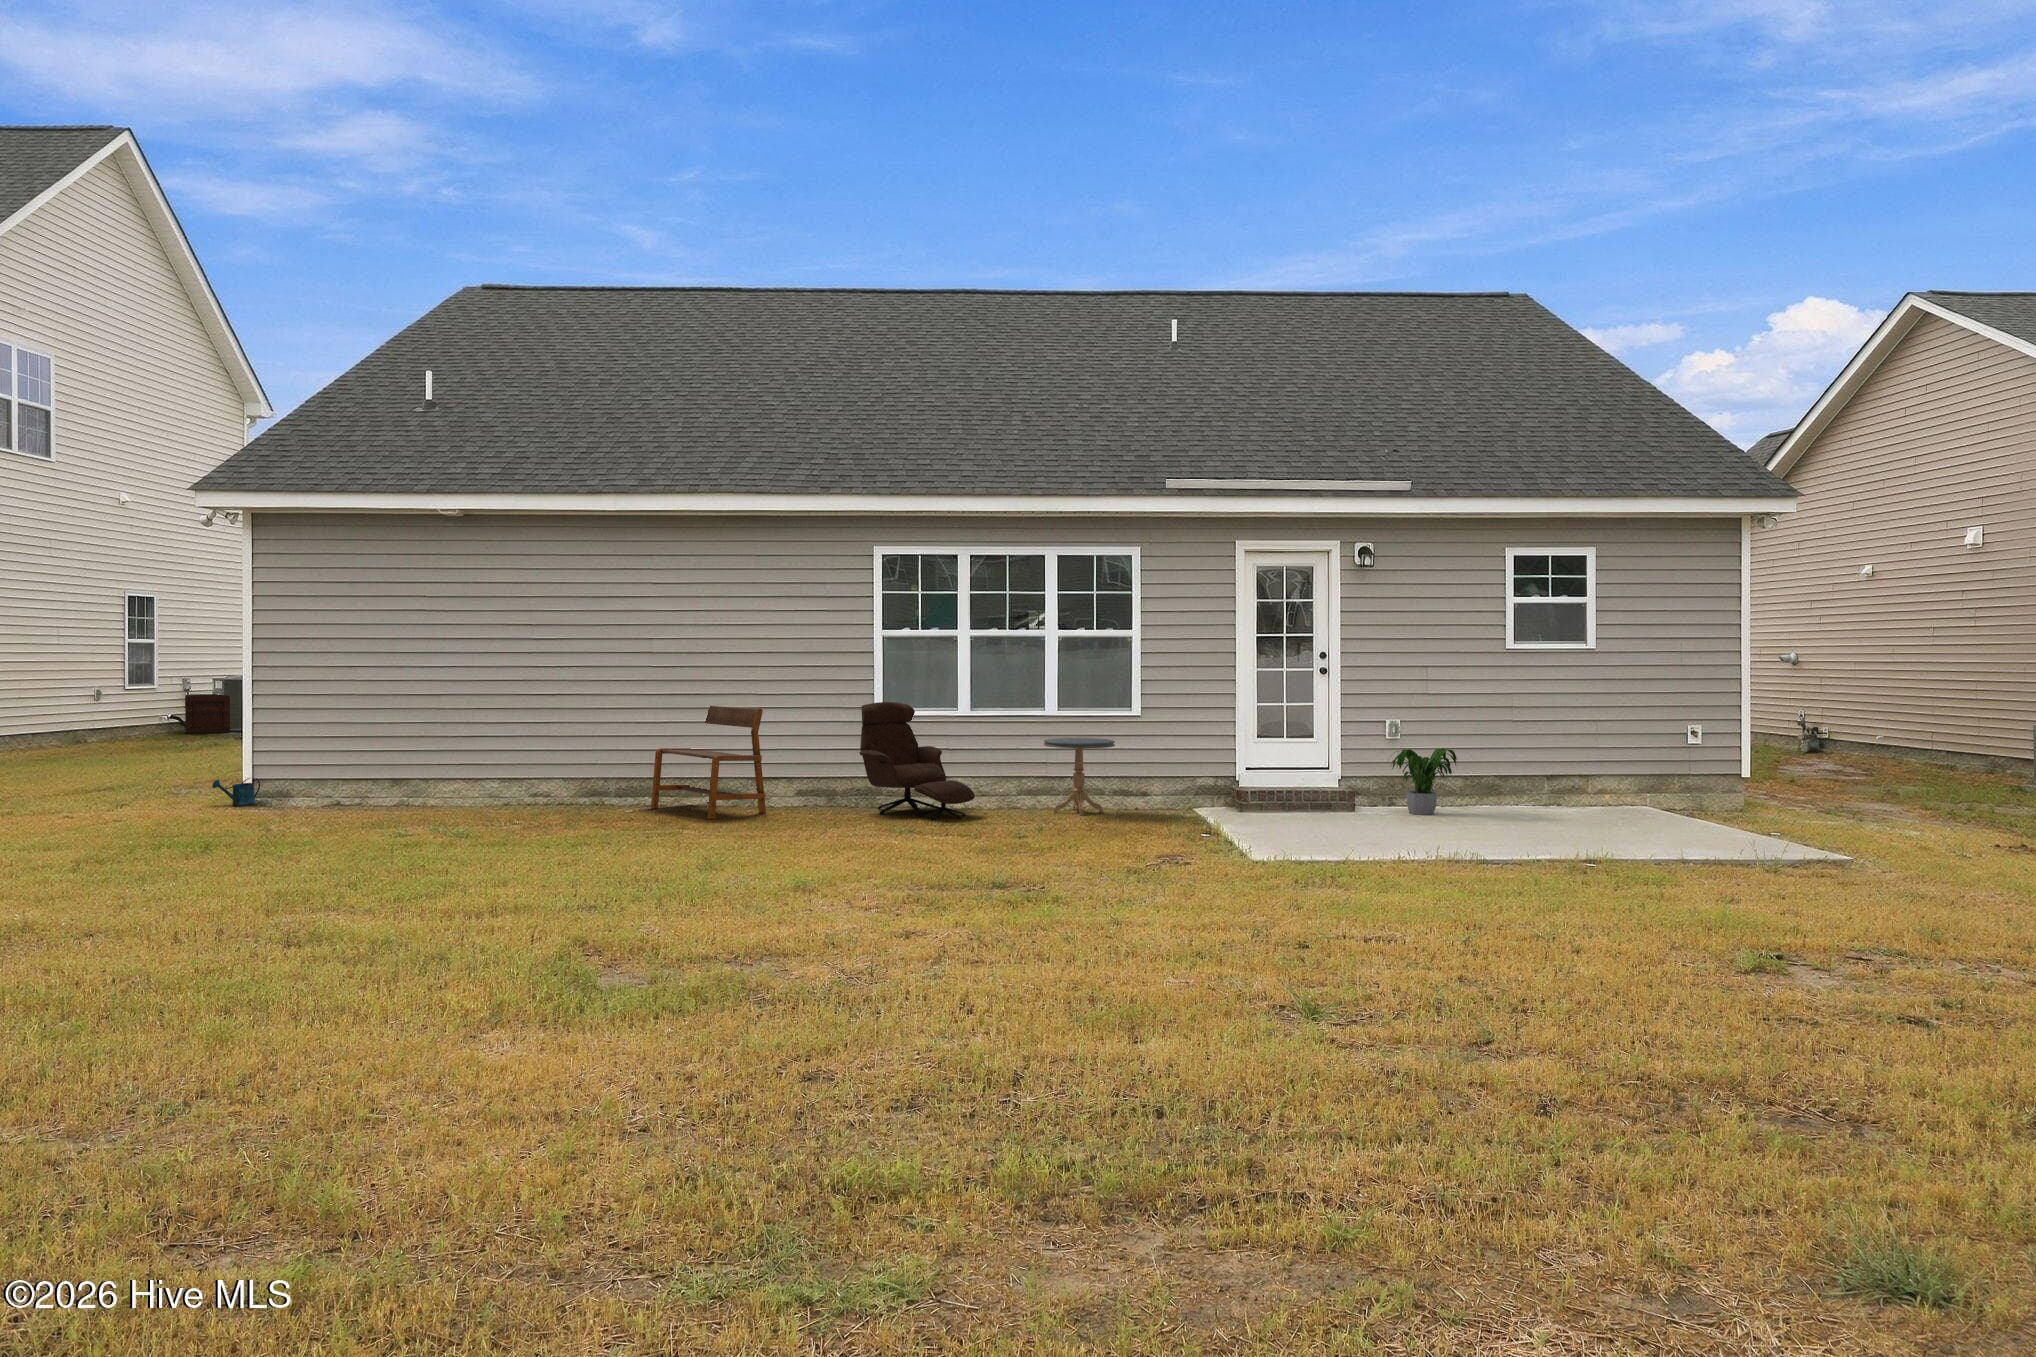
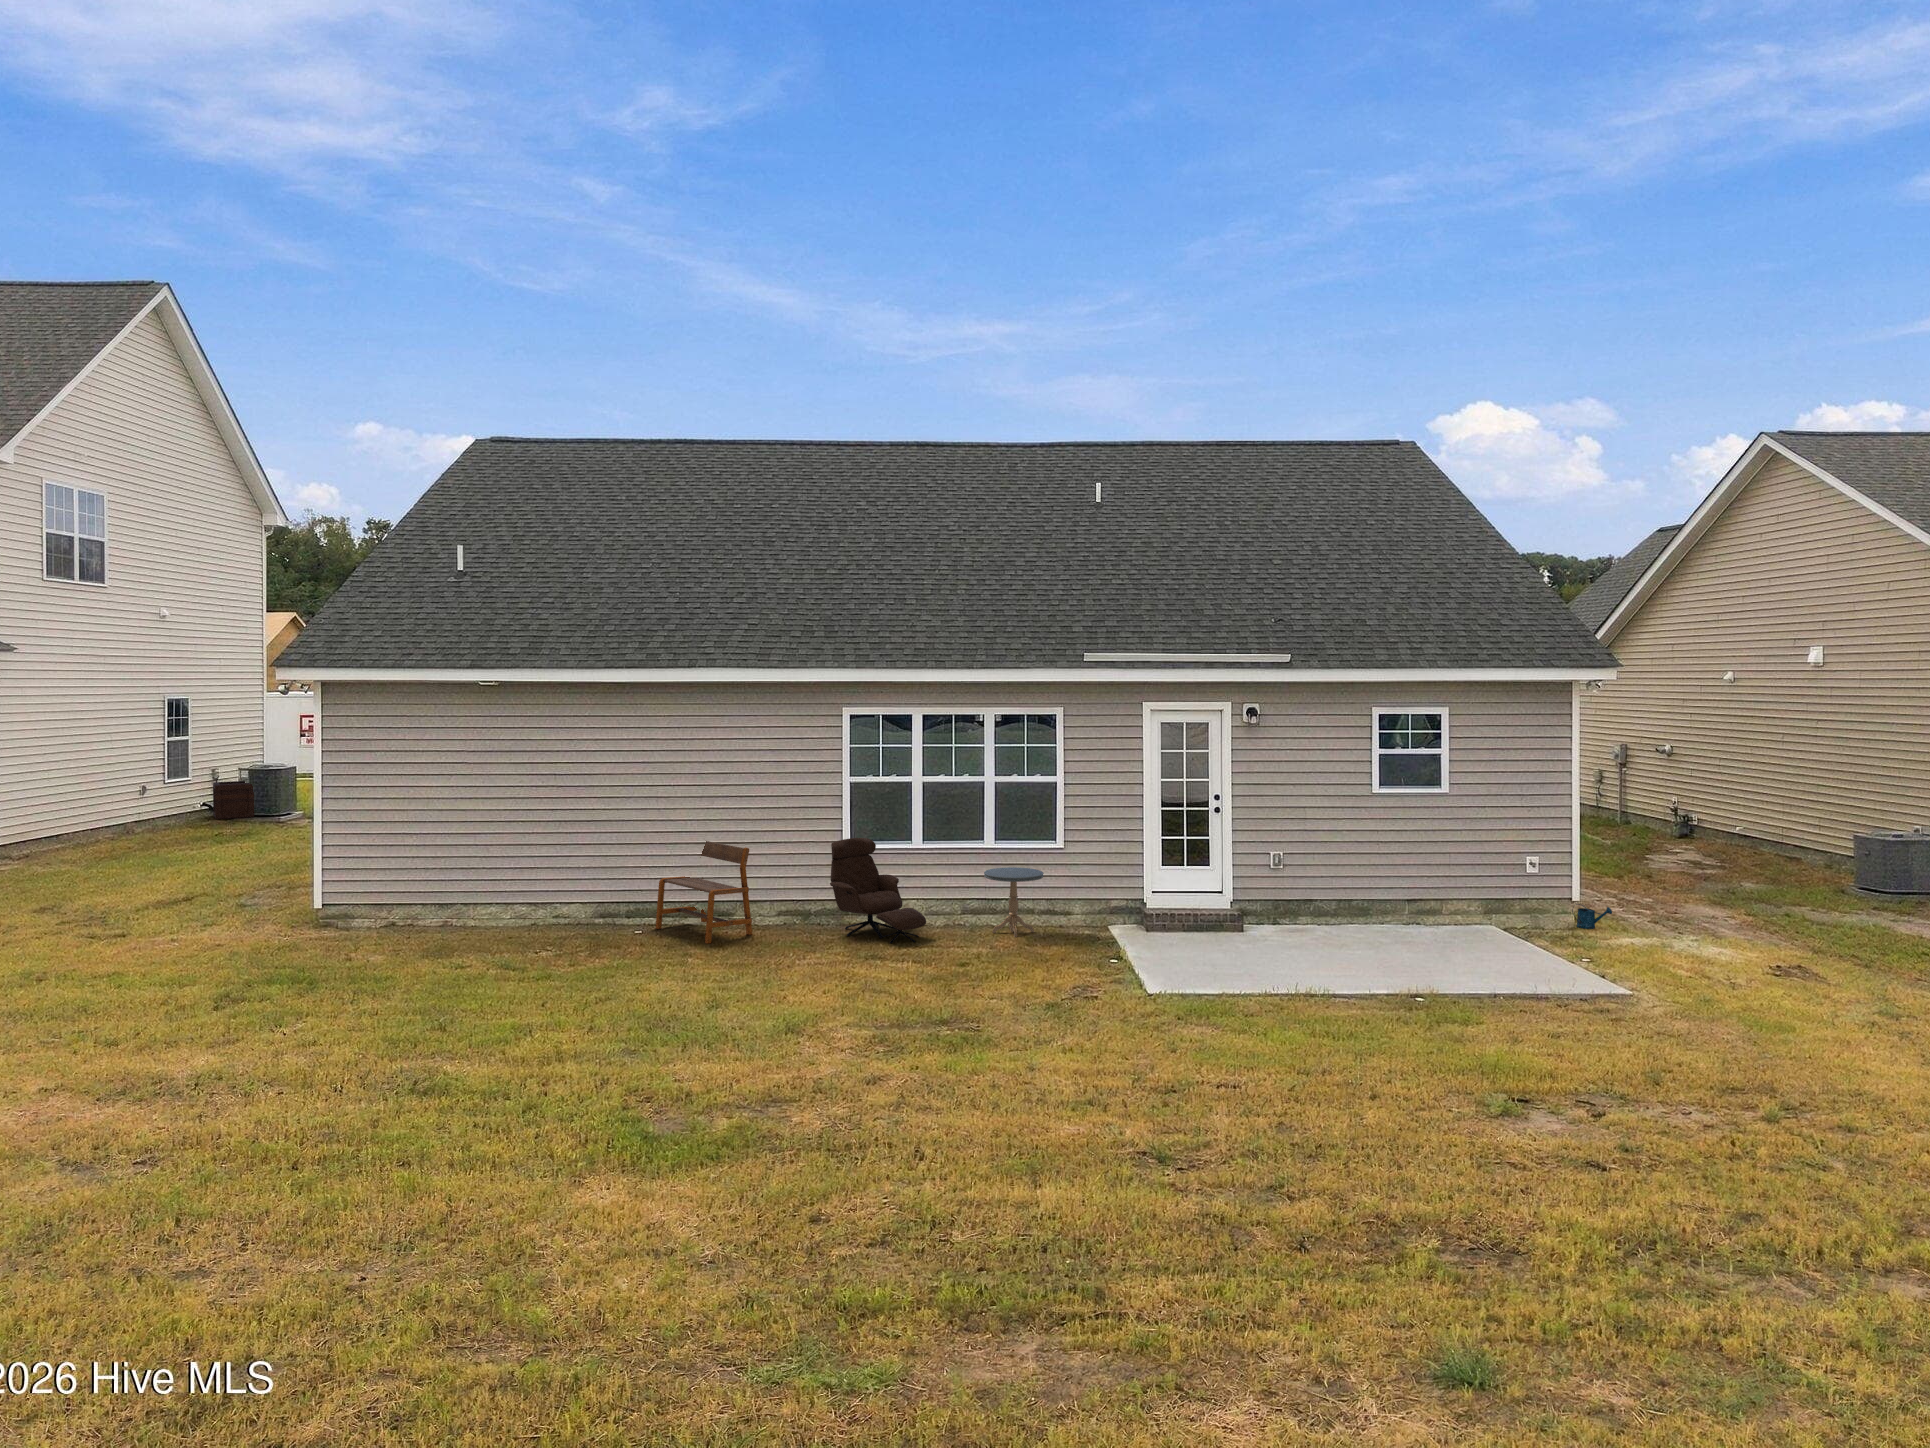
potted plant: present [1392,748,1457,815] -> none [1273,876,1332,934]
watering can: present [212,778,260,806] -> present [1572,904,1612,929]

